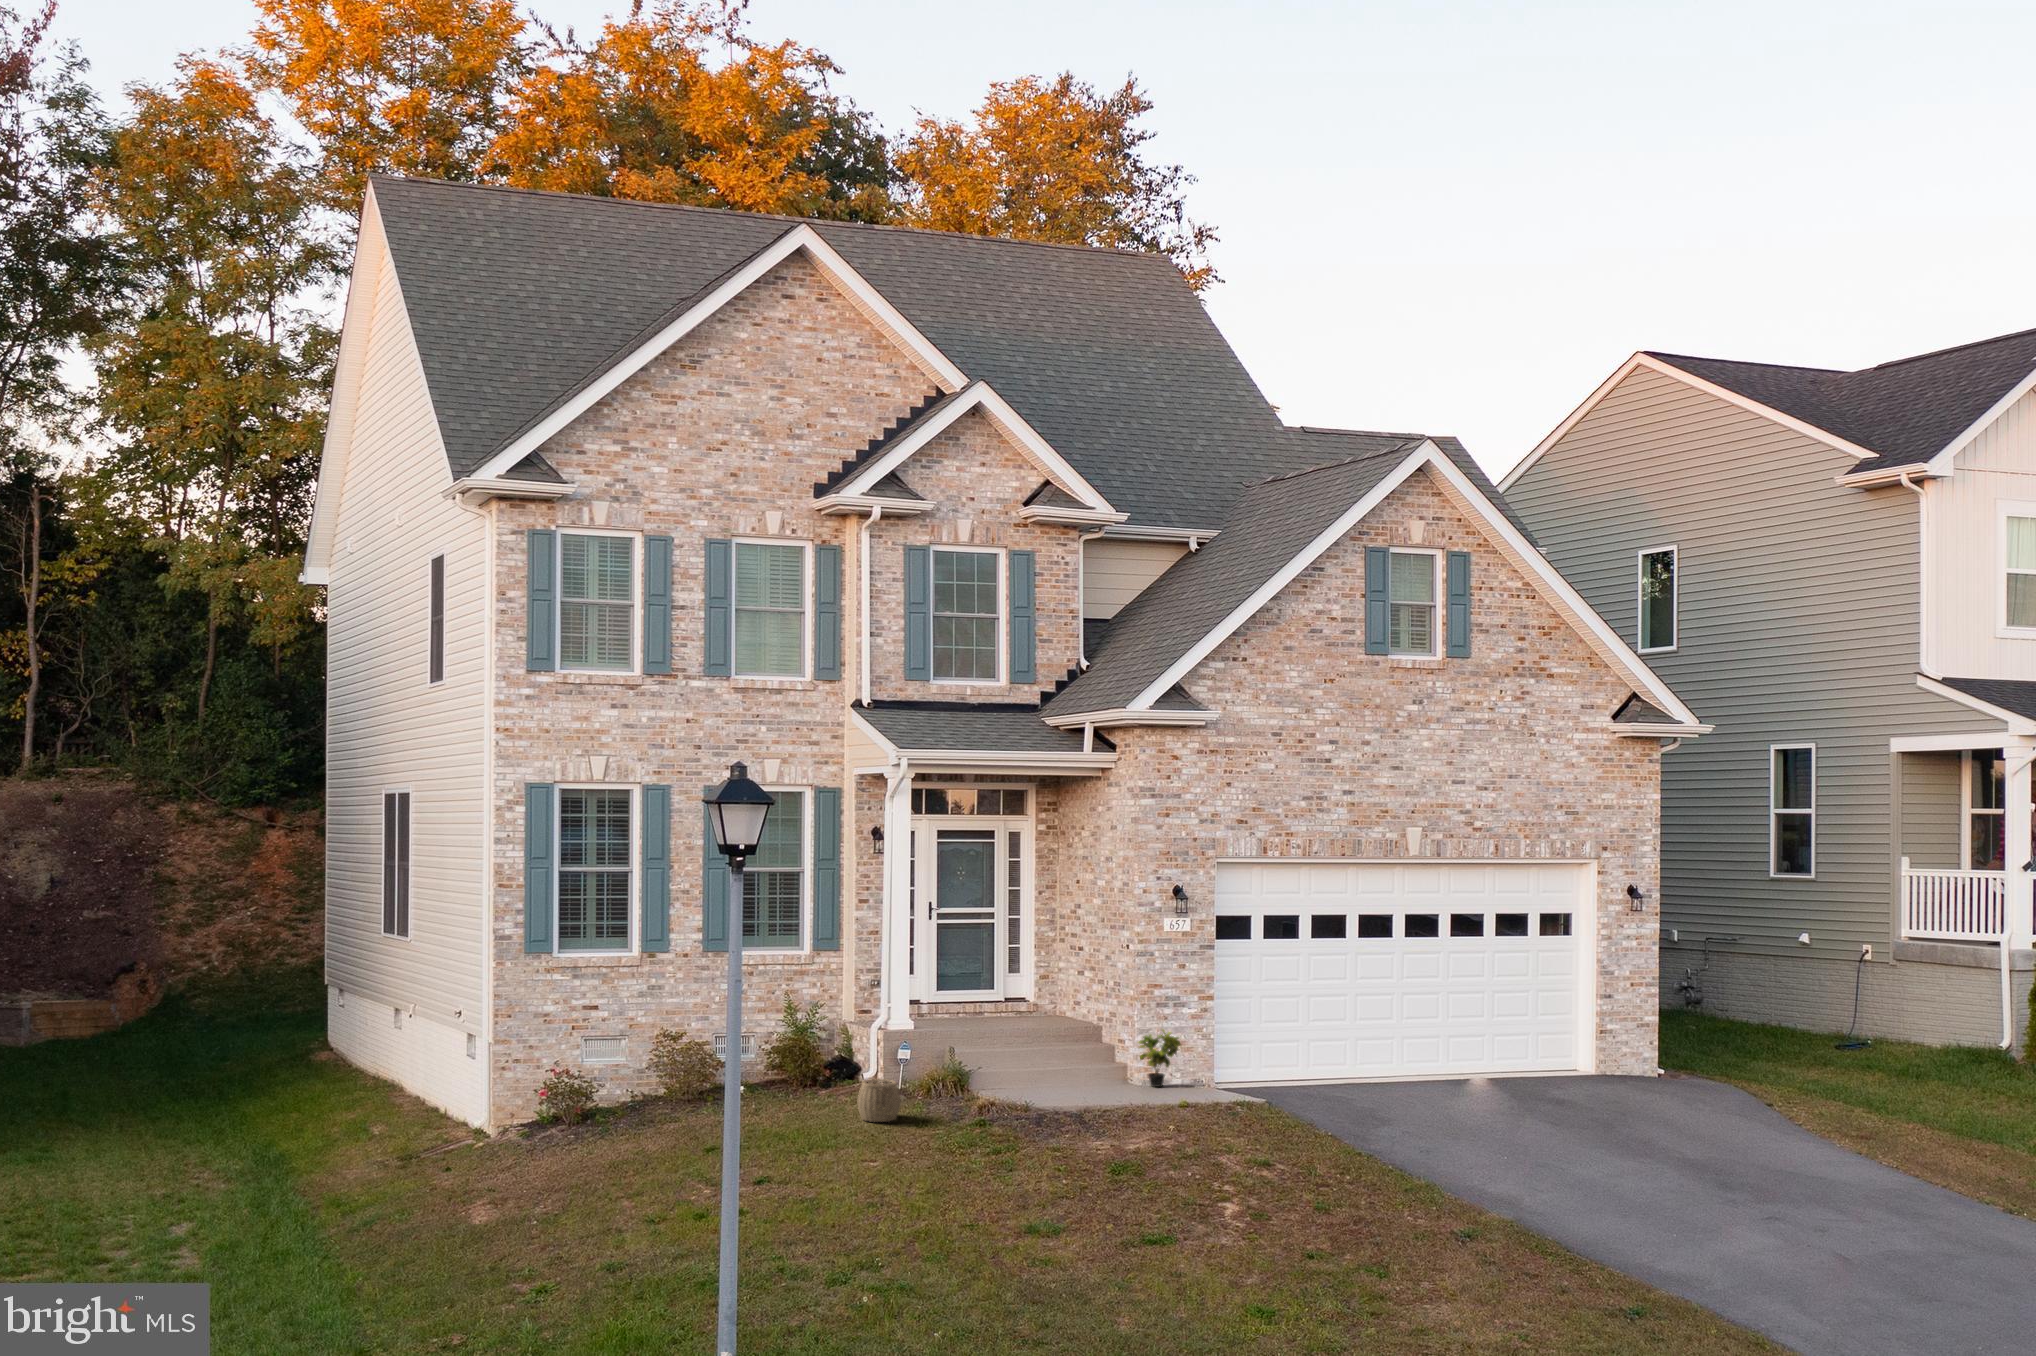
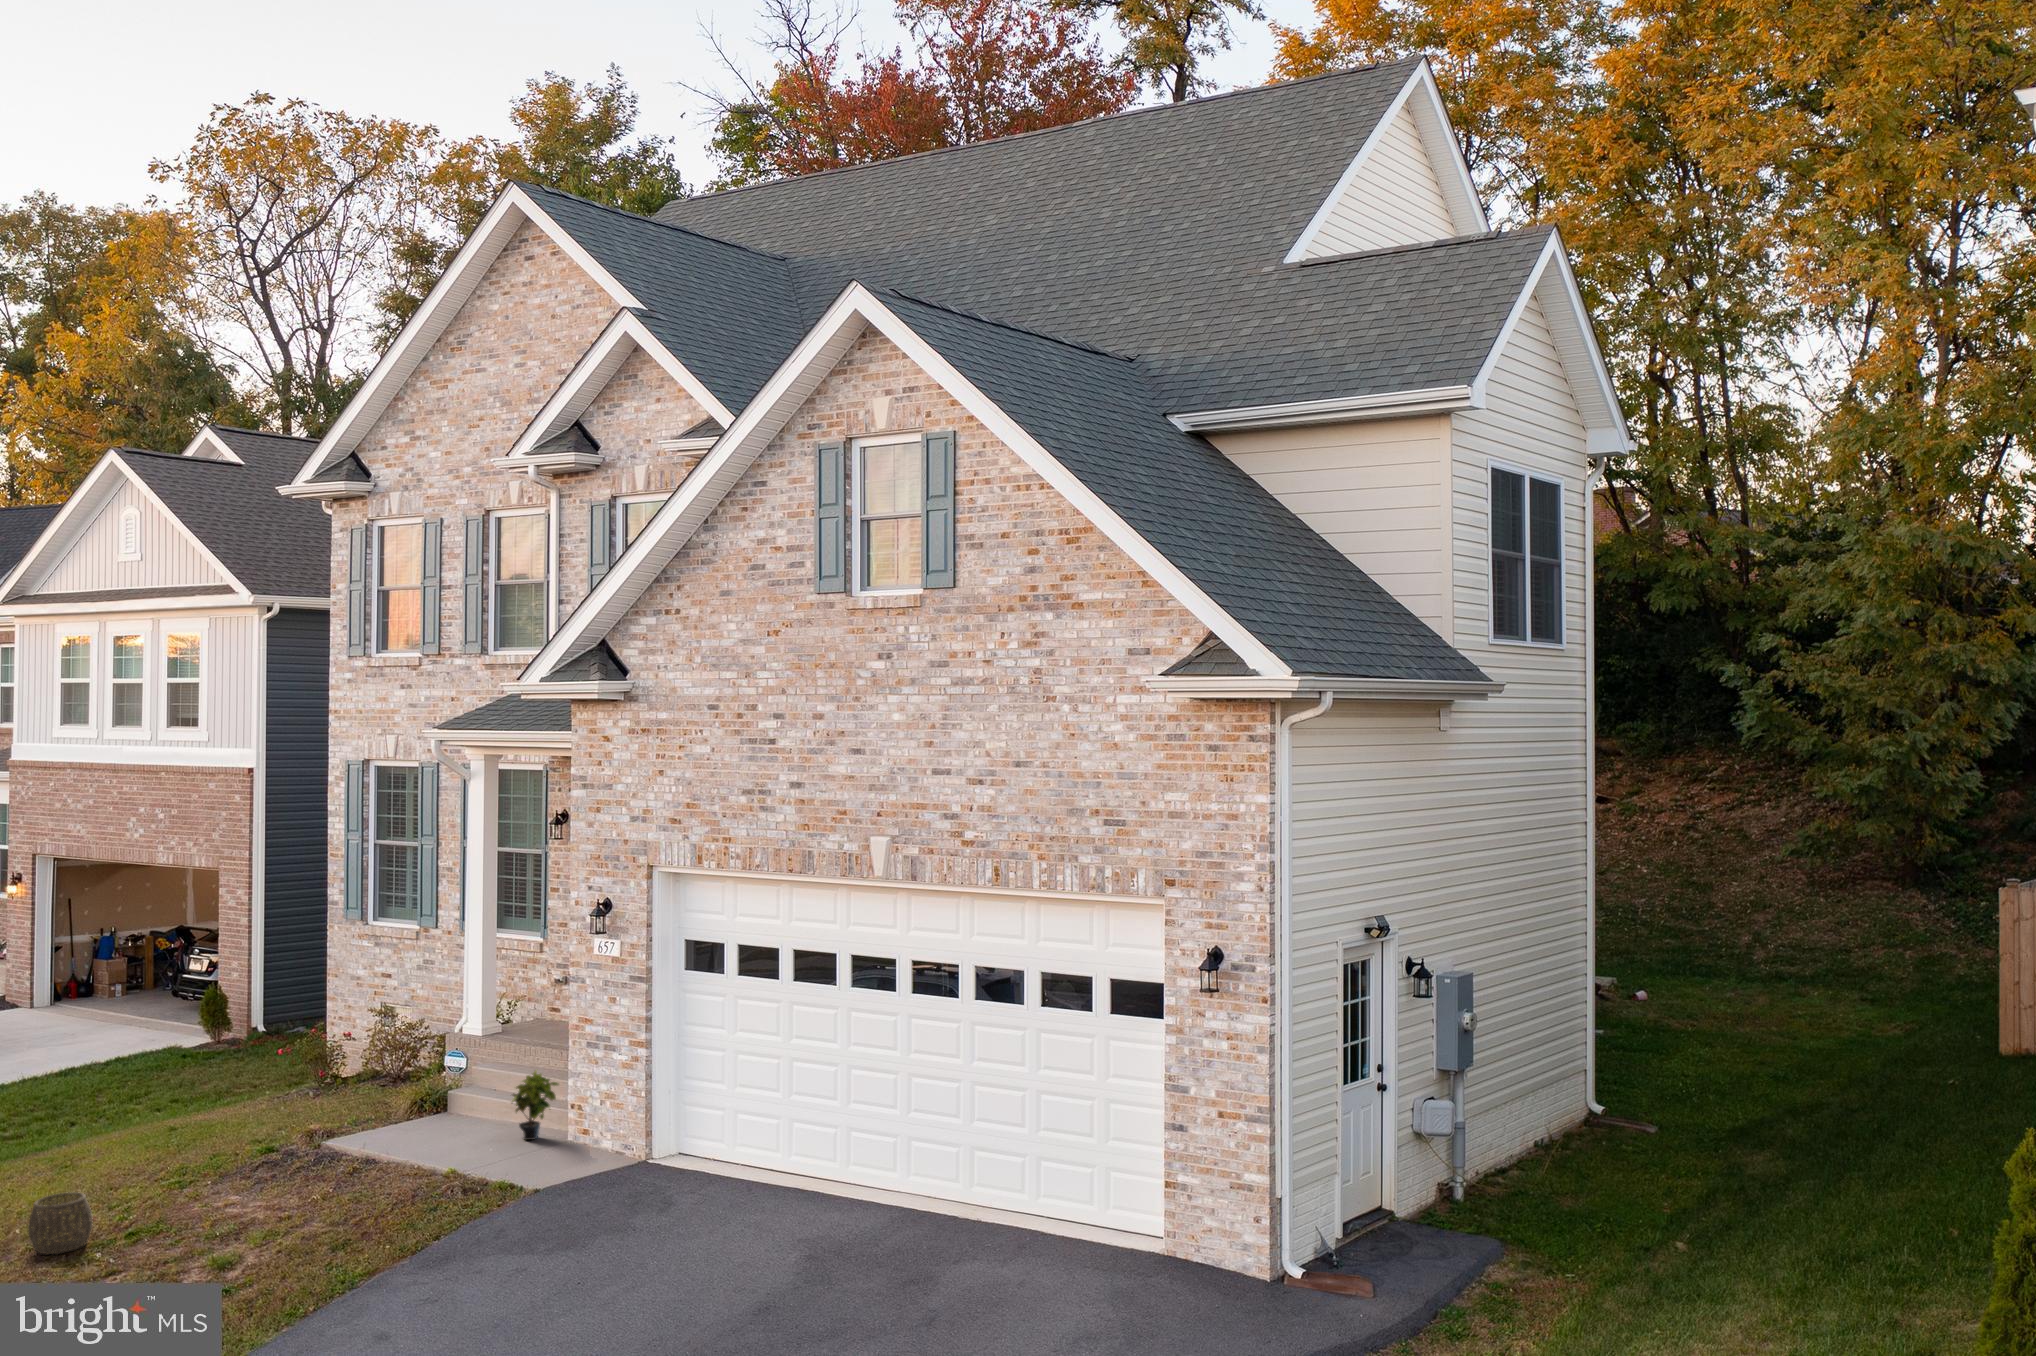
woven basket: present [858,1079,901,1122] -> present [28,1192,93,1255]

